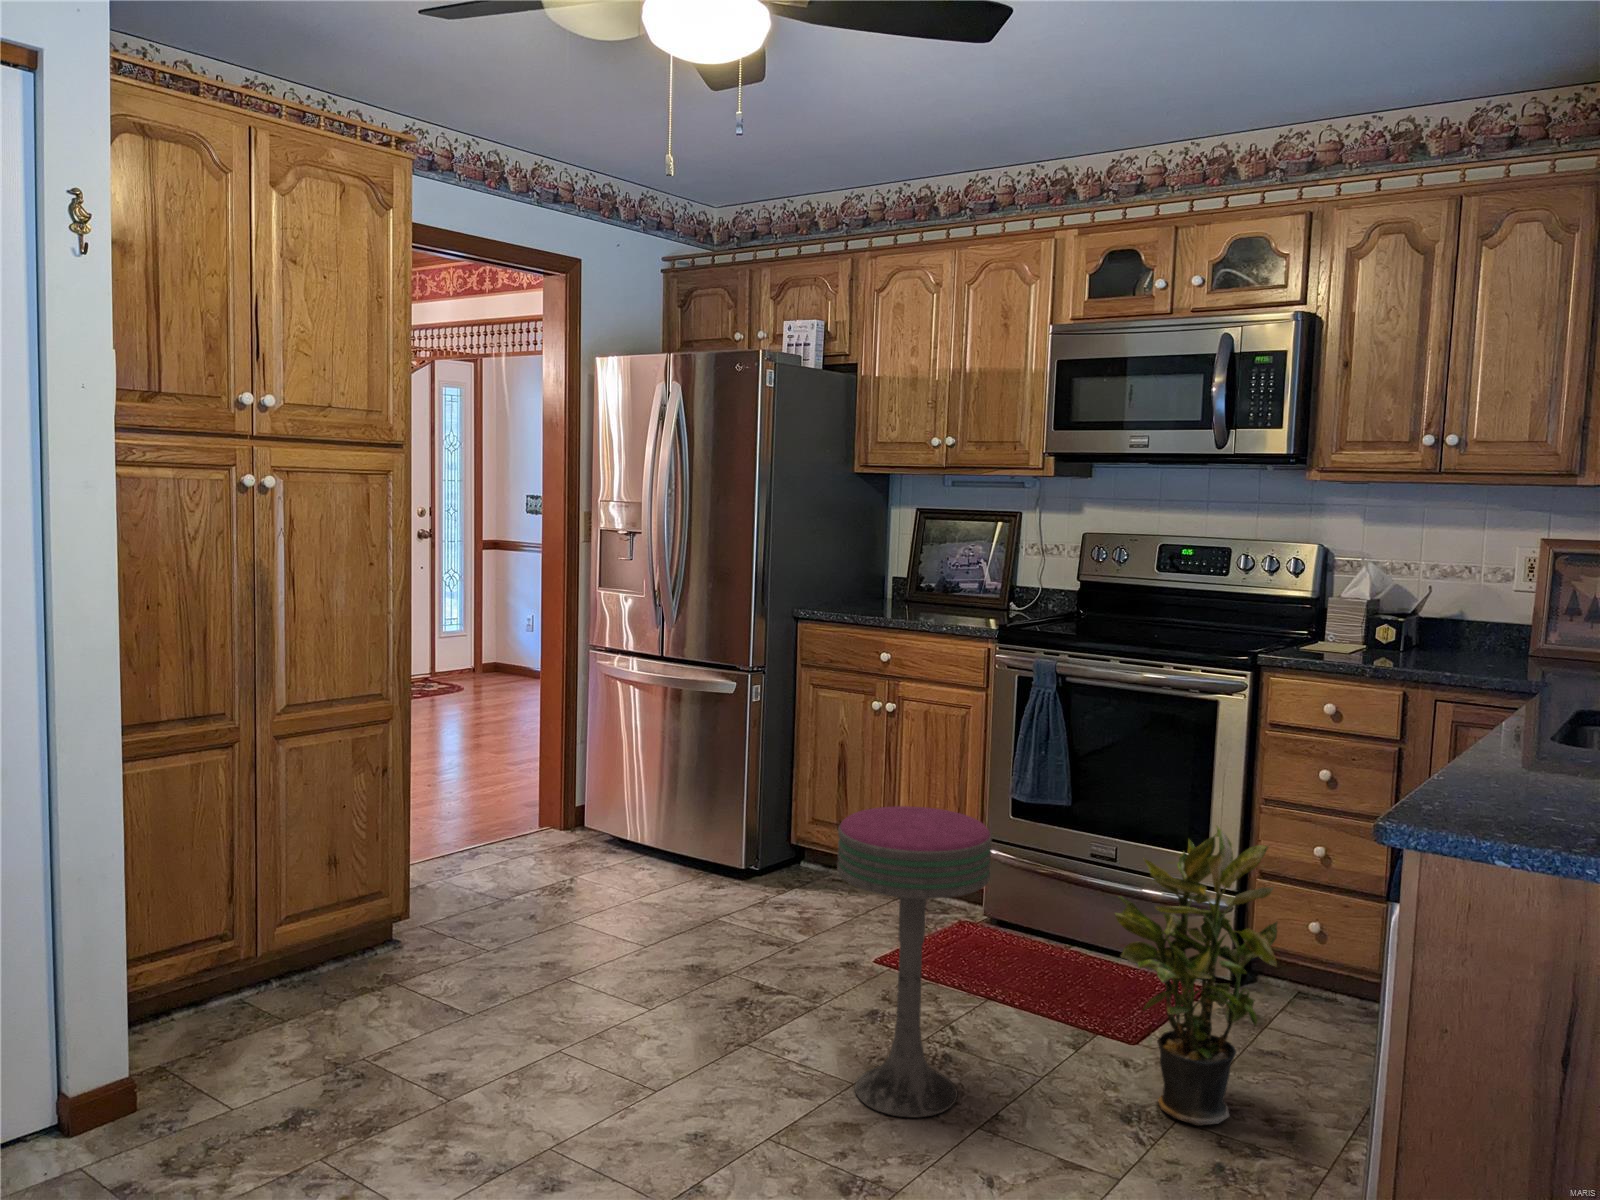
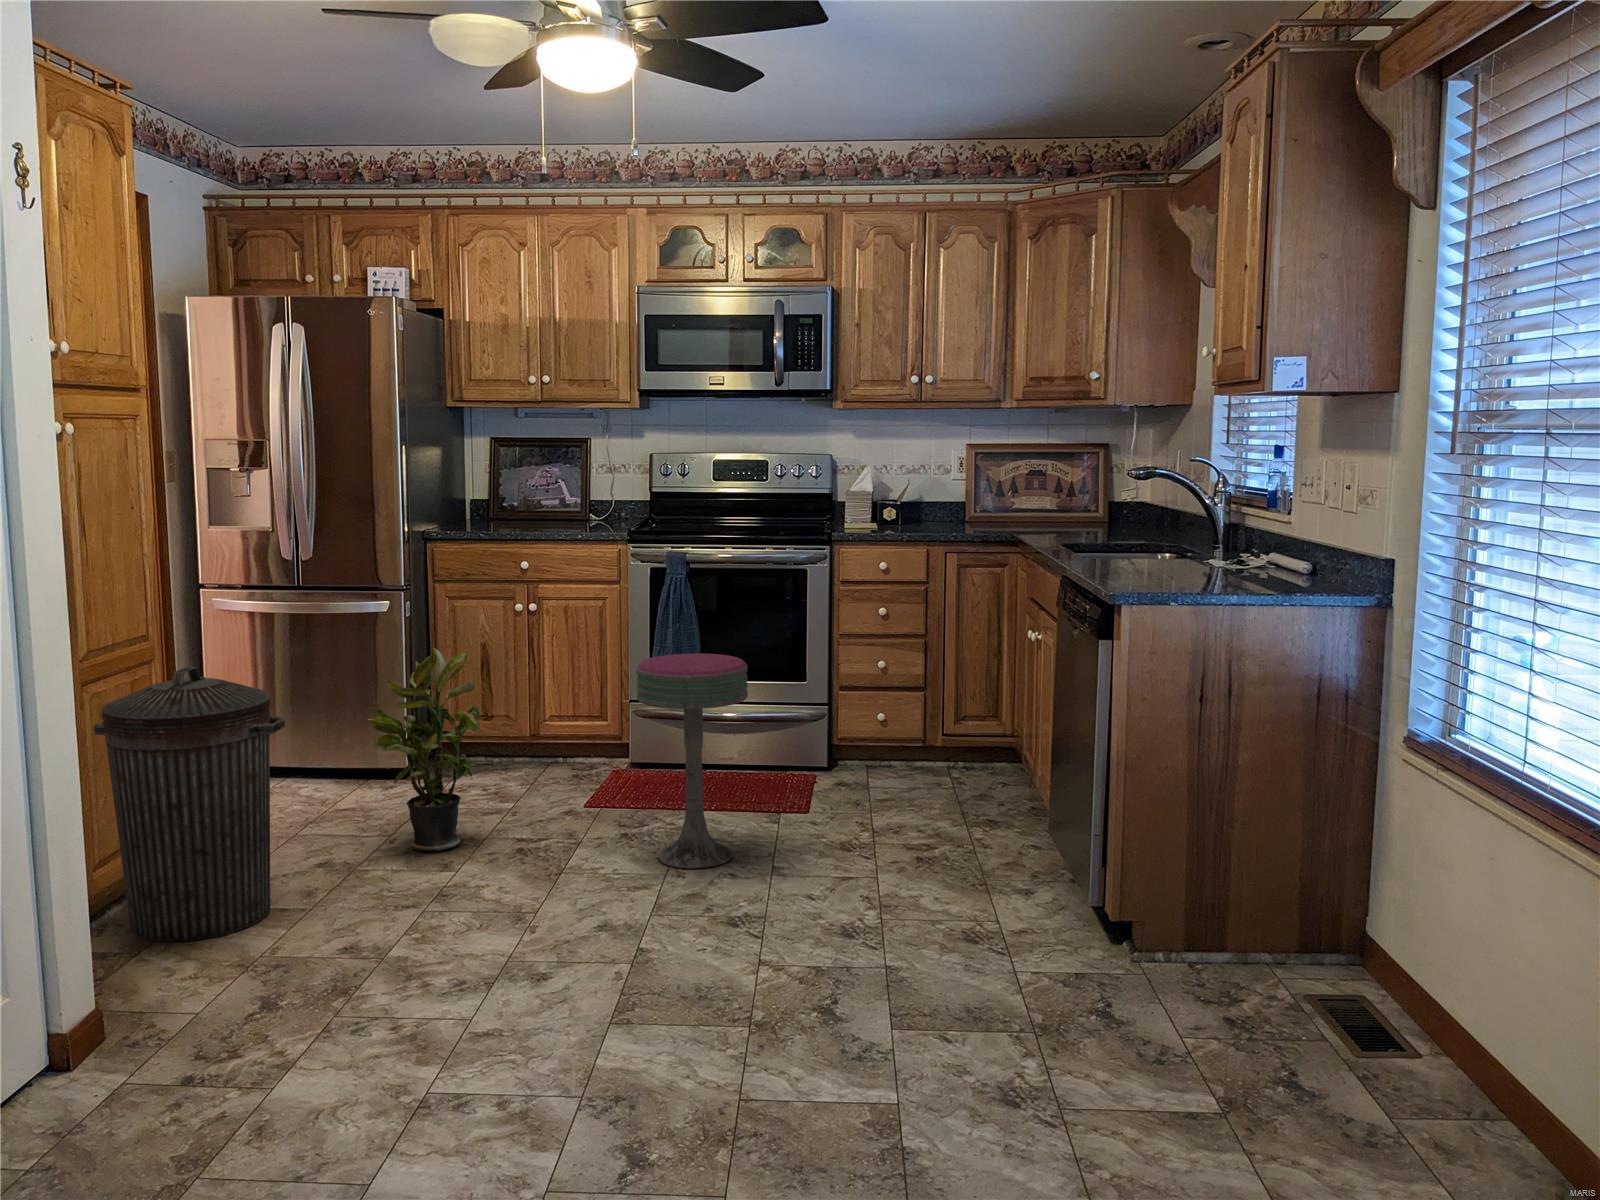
trash can: none [261,743,436,1046] -> present [94,667,285,942]
potted plant: present [1115,826,1277,1126] -> present [367,648,481,851]

